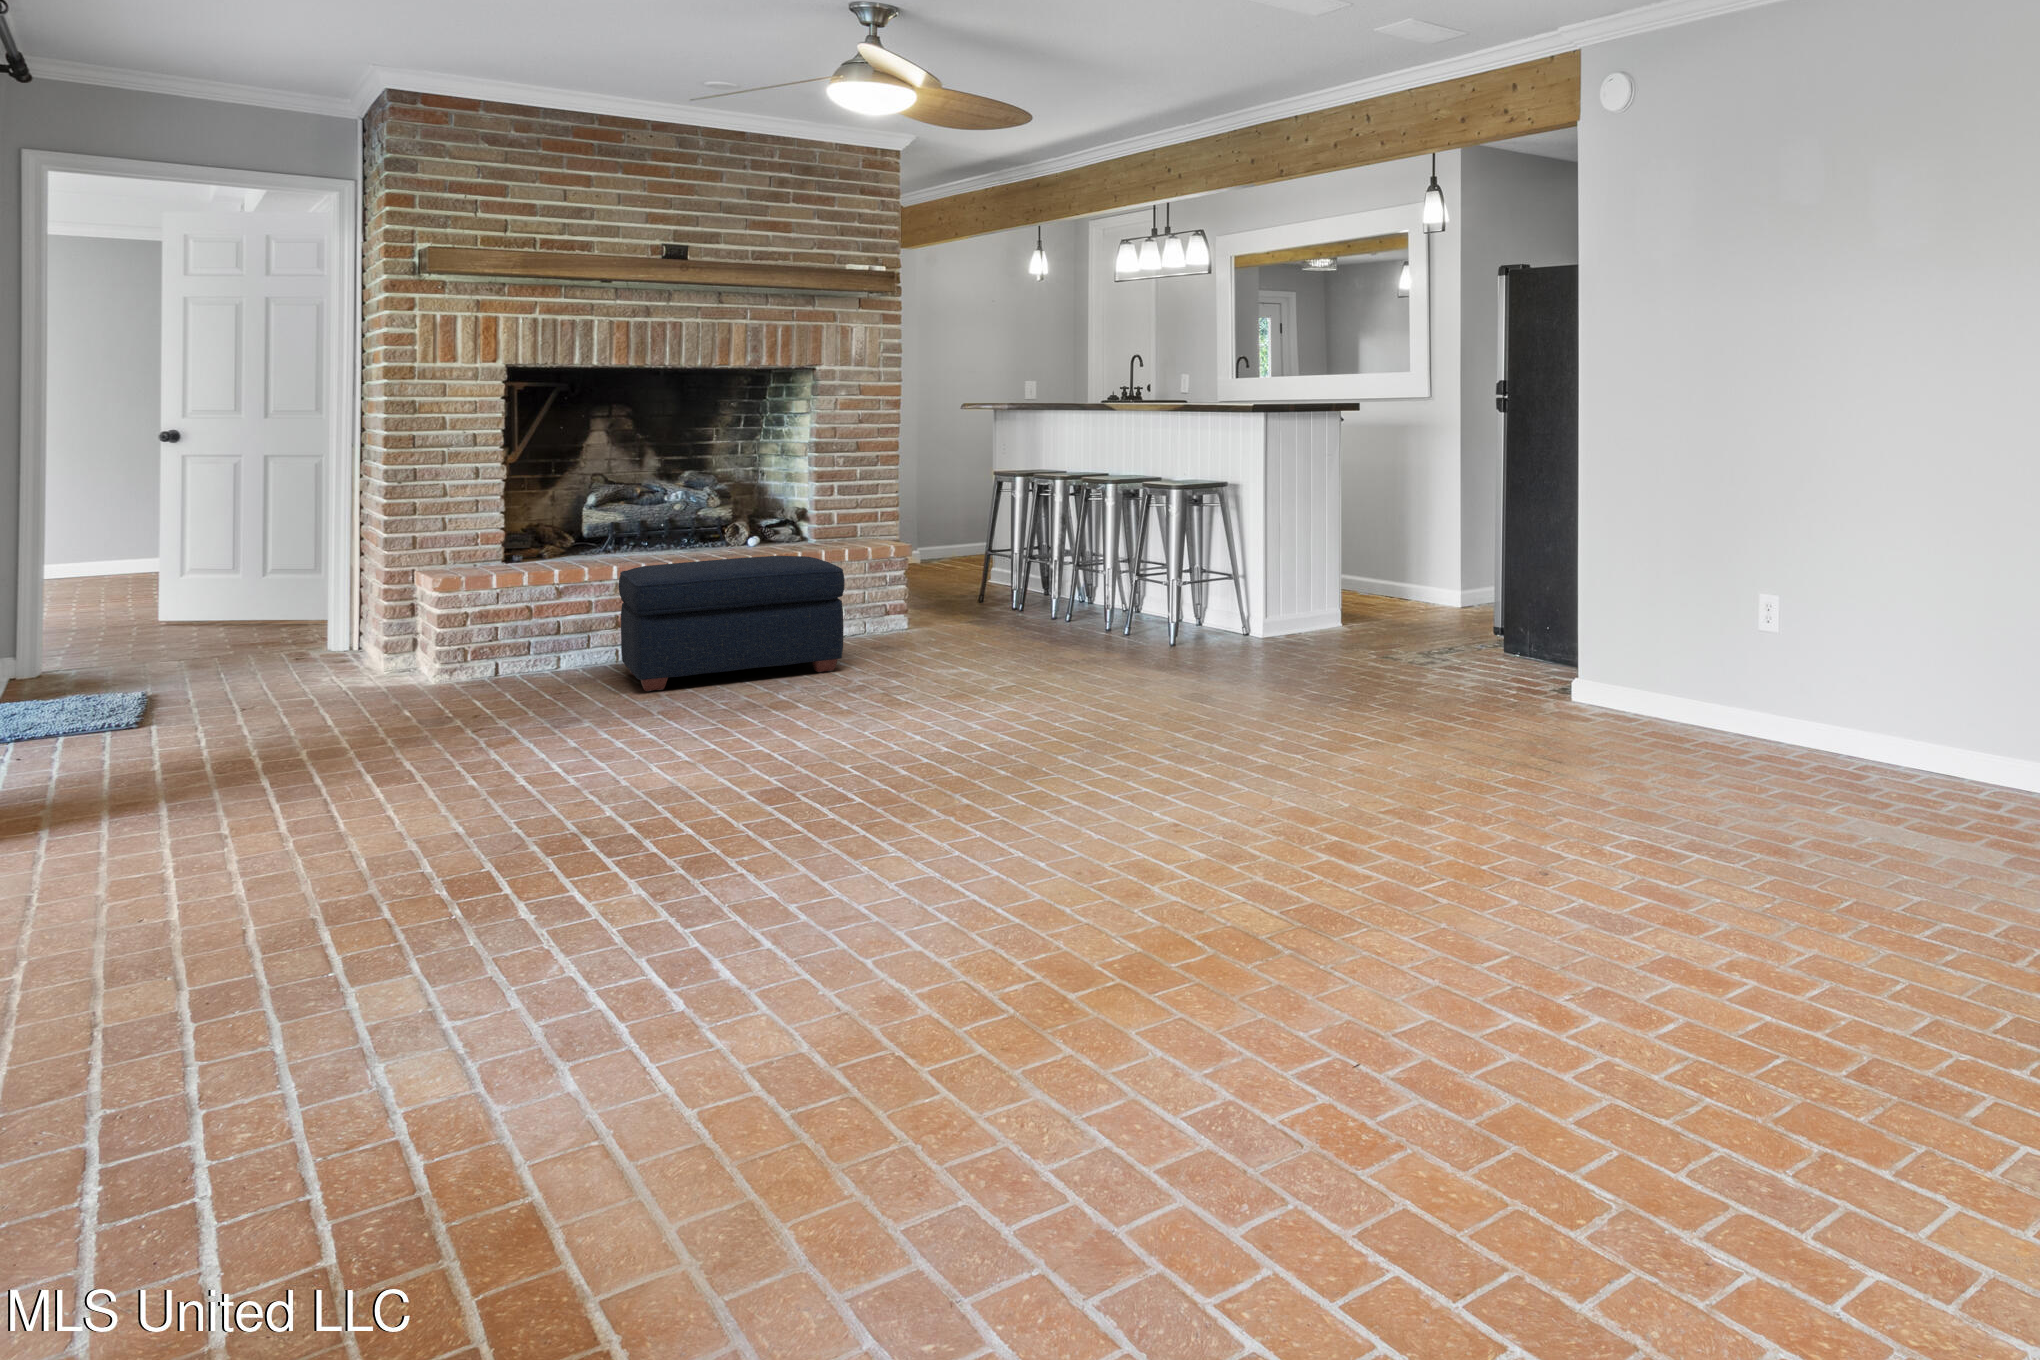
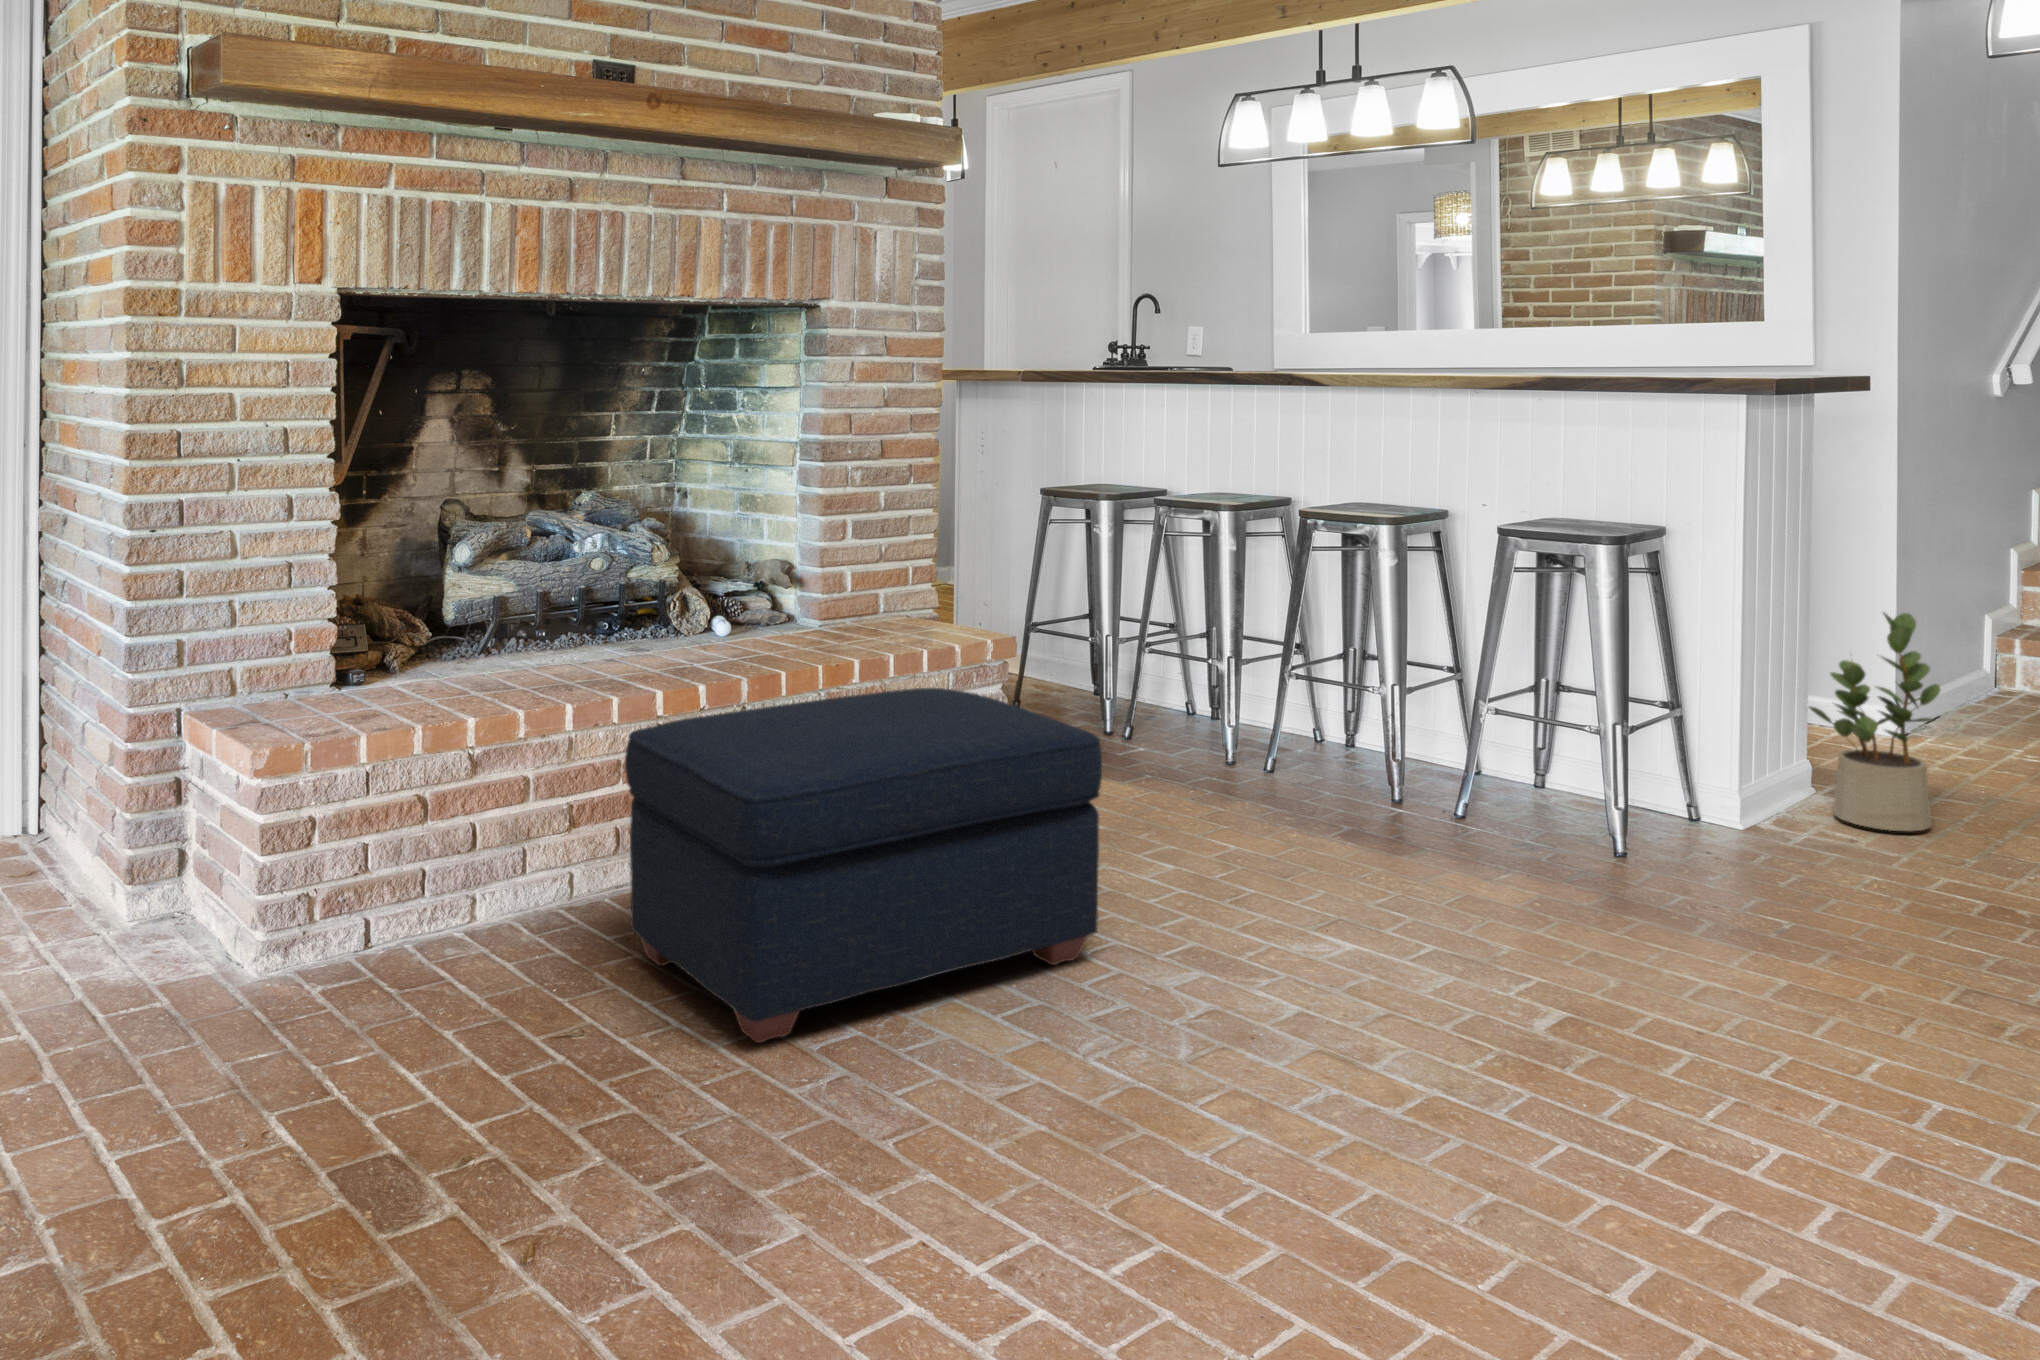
potted plant: none [1312,524,1365,631] -> present [1809,613,1940,831]

